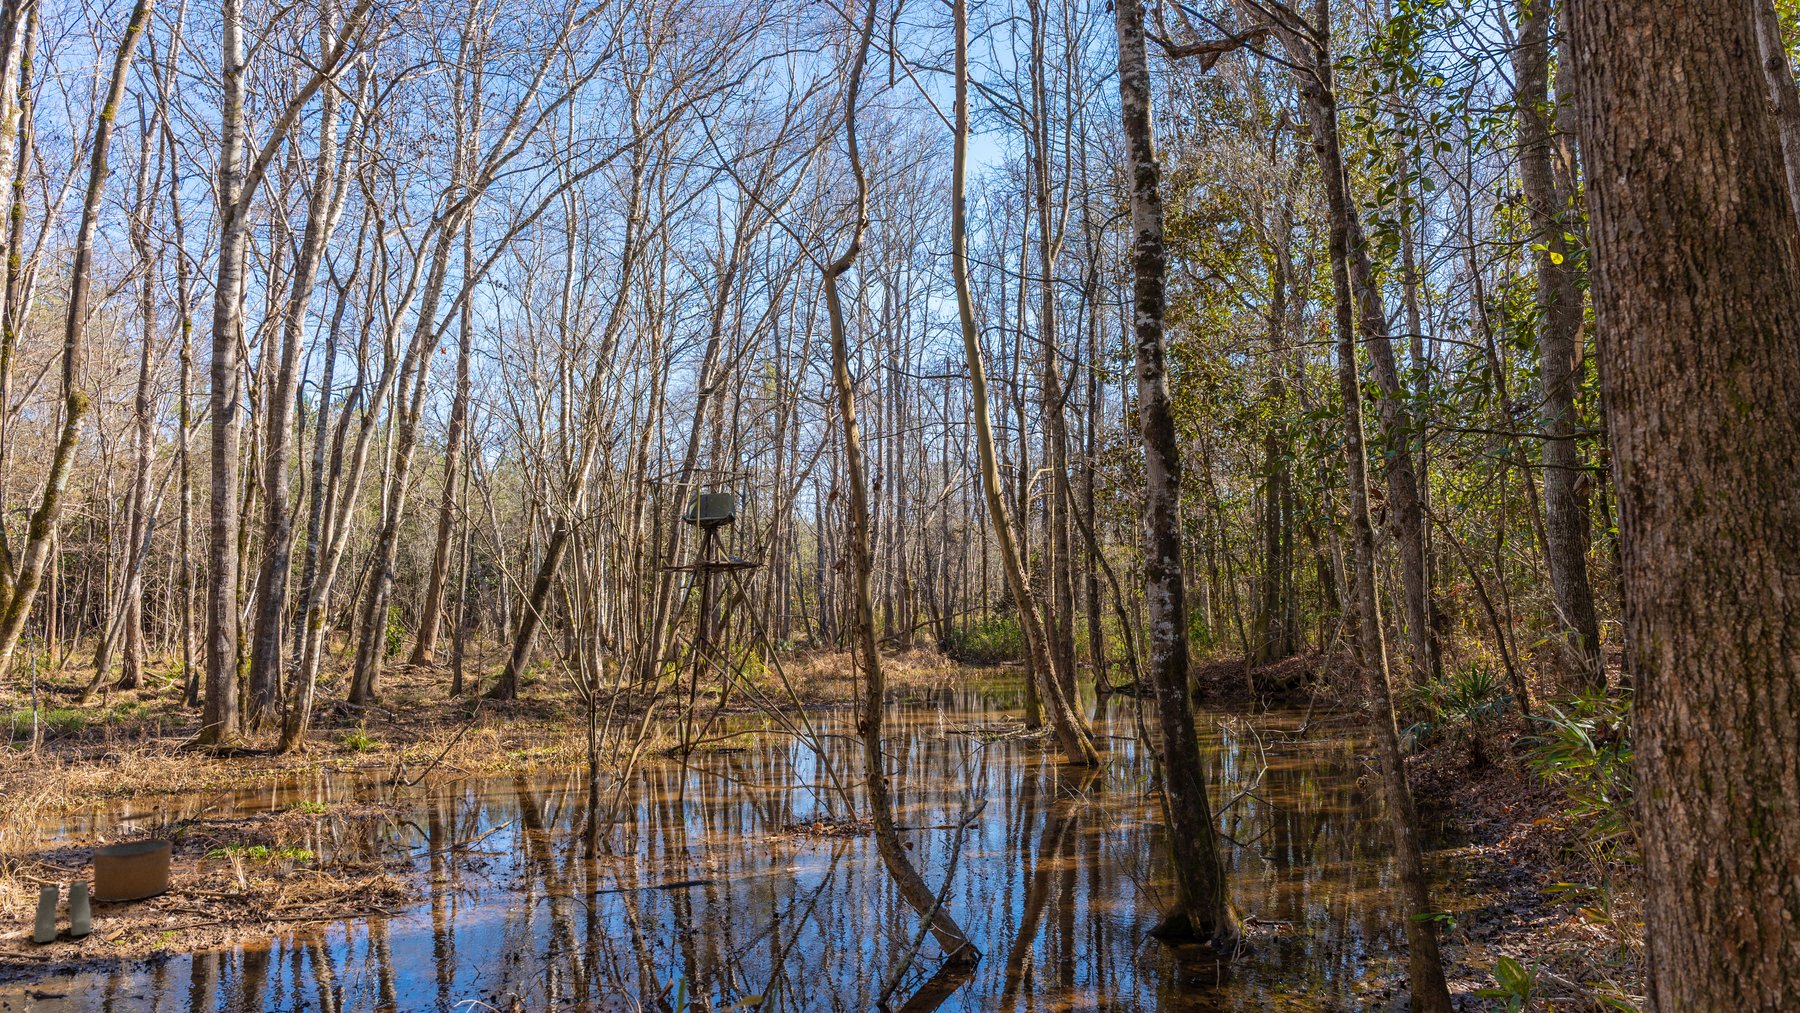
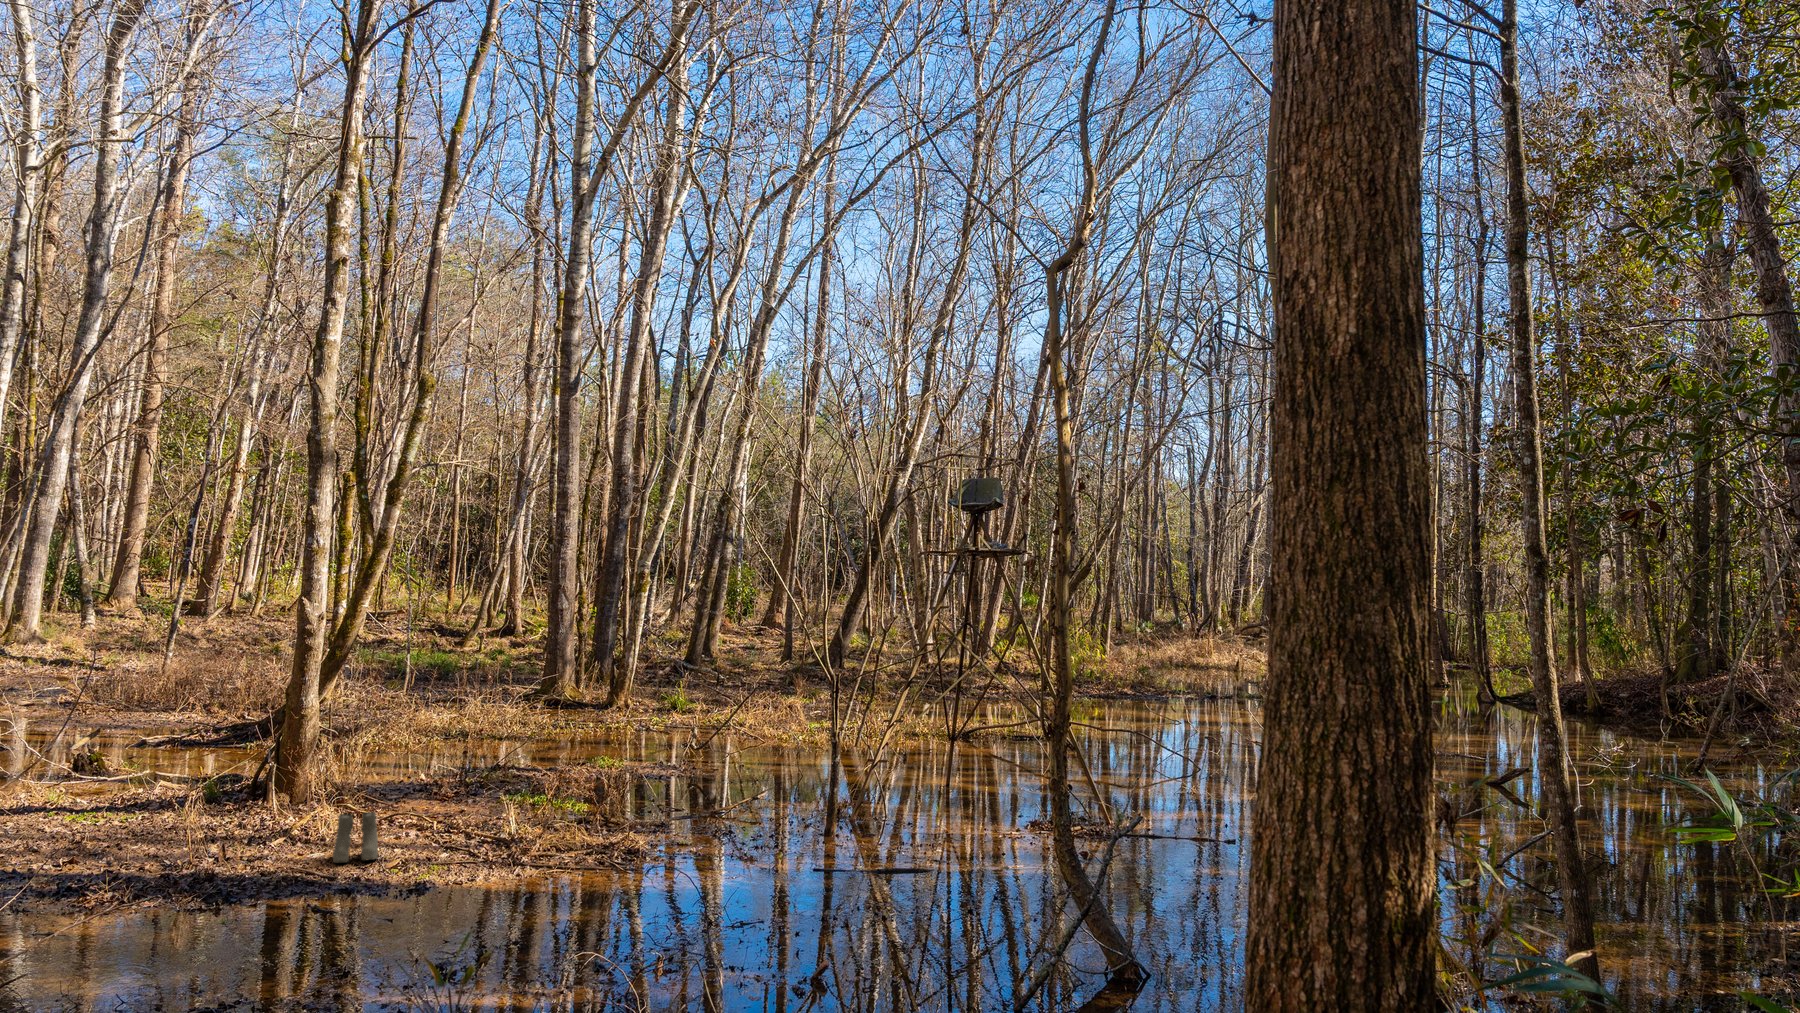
bucket: present [92,813,173,902] -> none [391,756,457,834]

